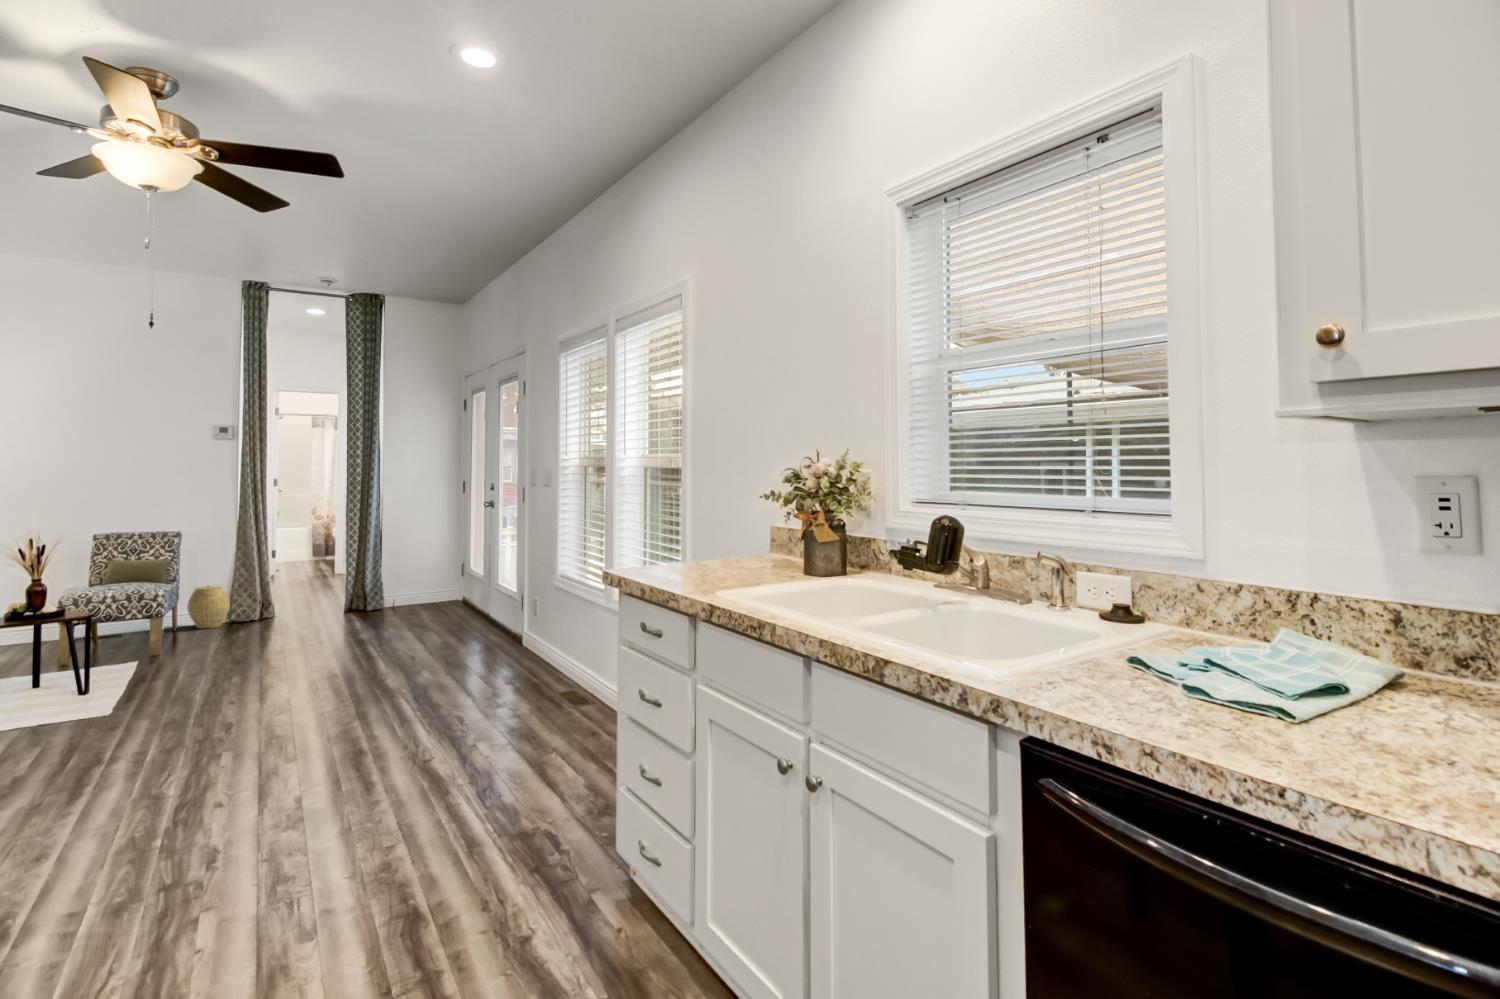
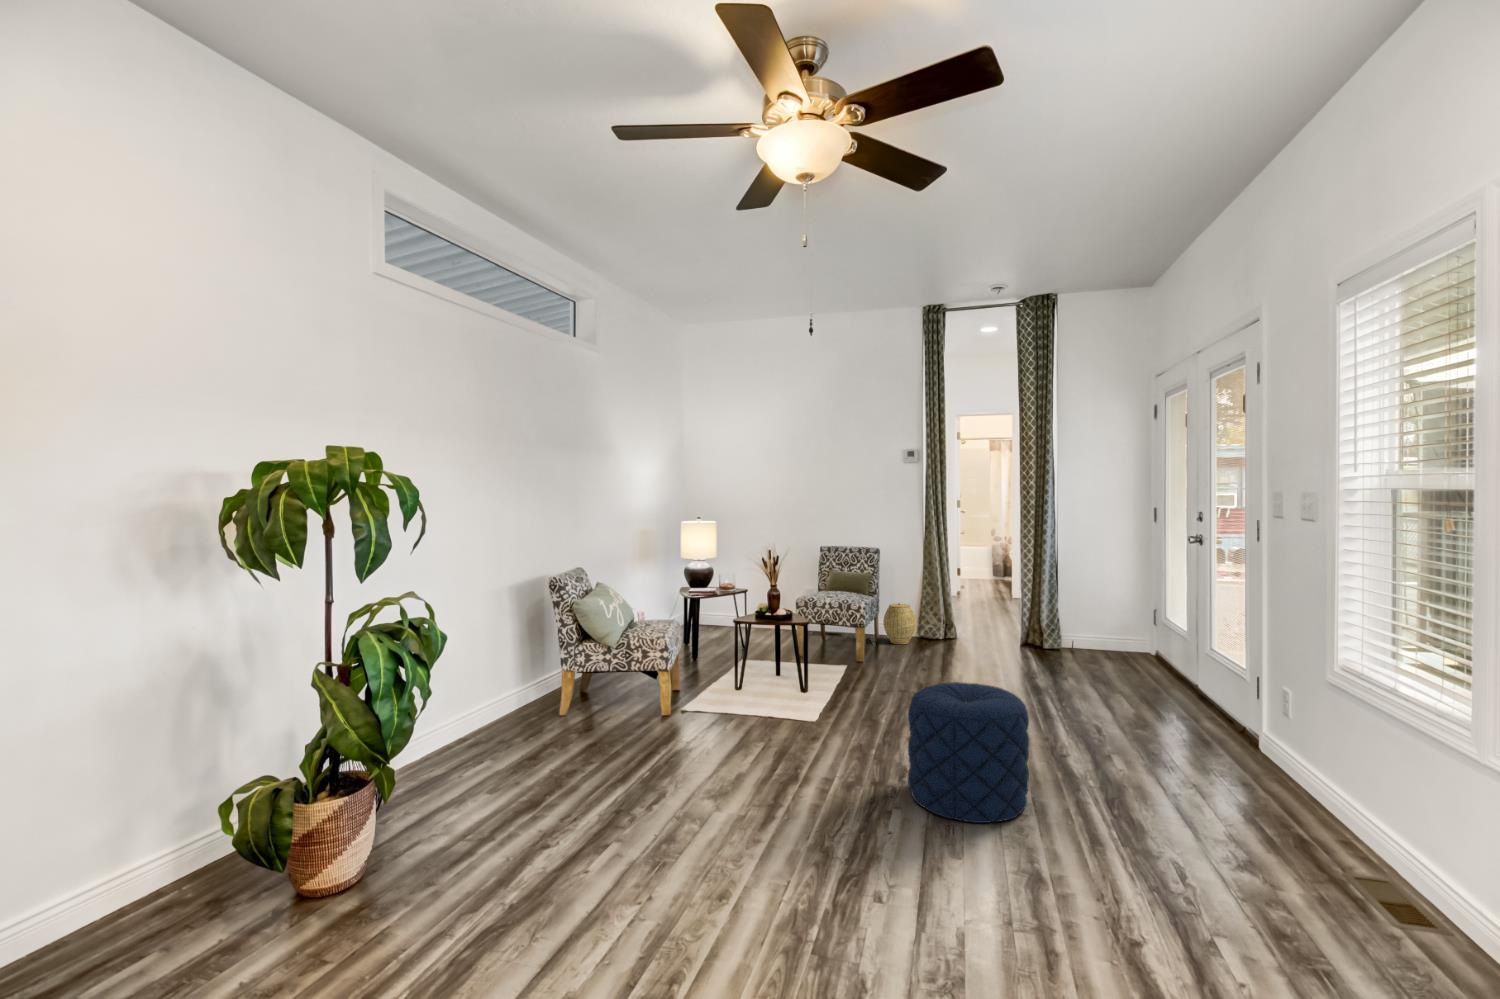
pouf: none [241,630,357,743] -> present [908,682,1029,823]

